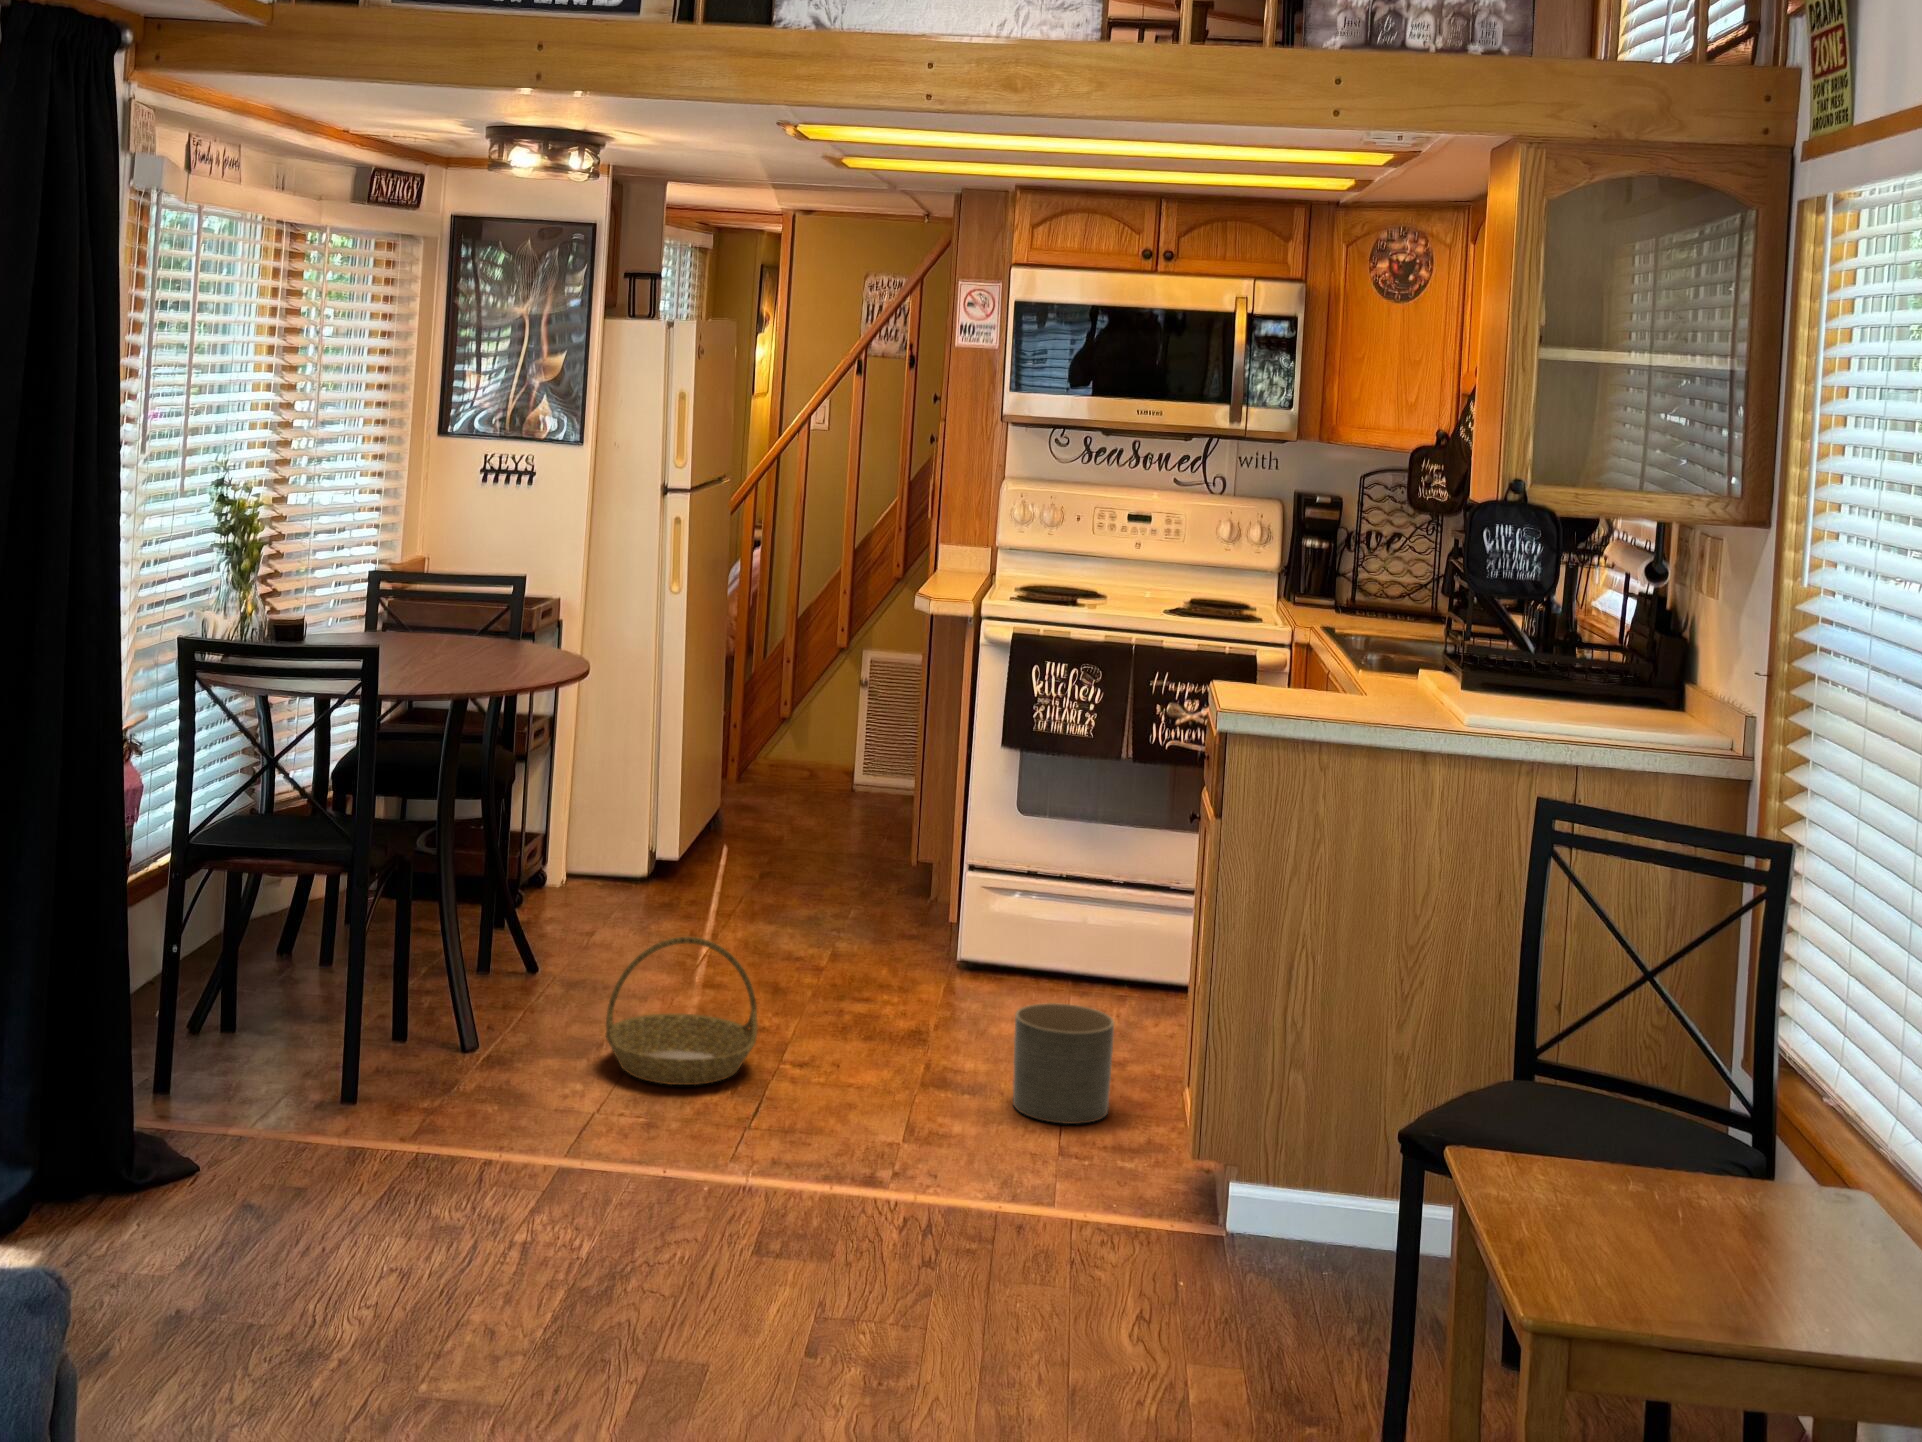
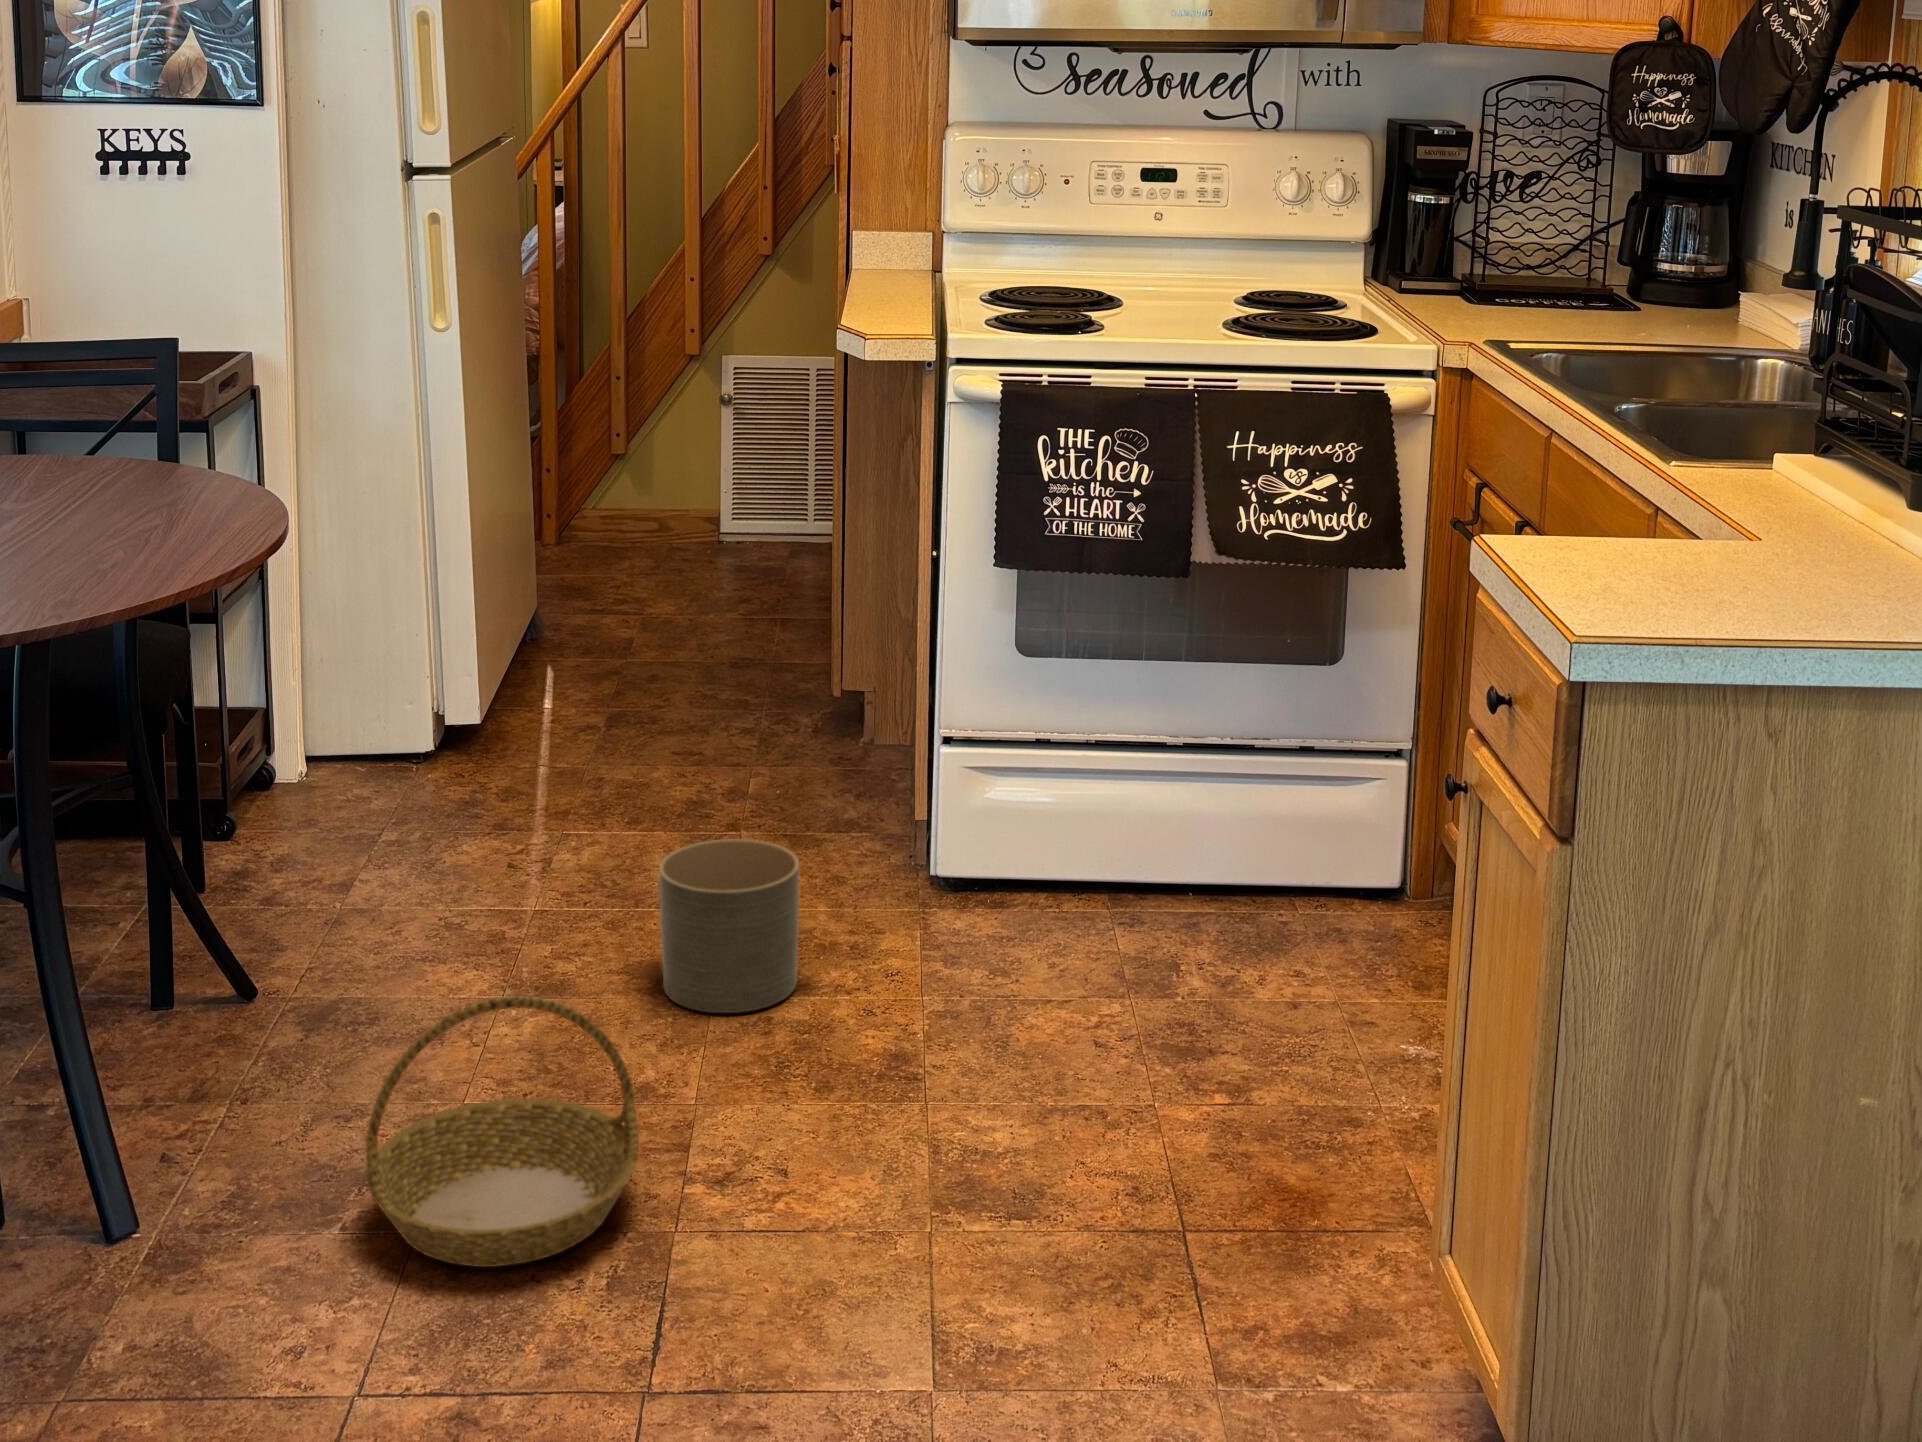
planter: present [1013,1003,1114,1124] -> present [659,839,799,1013]

